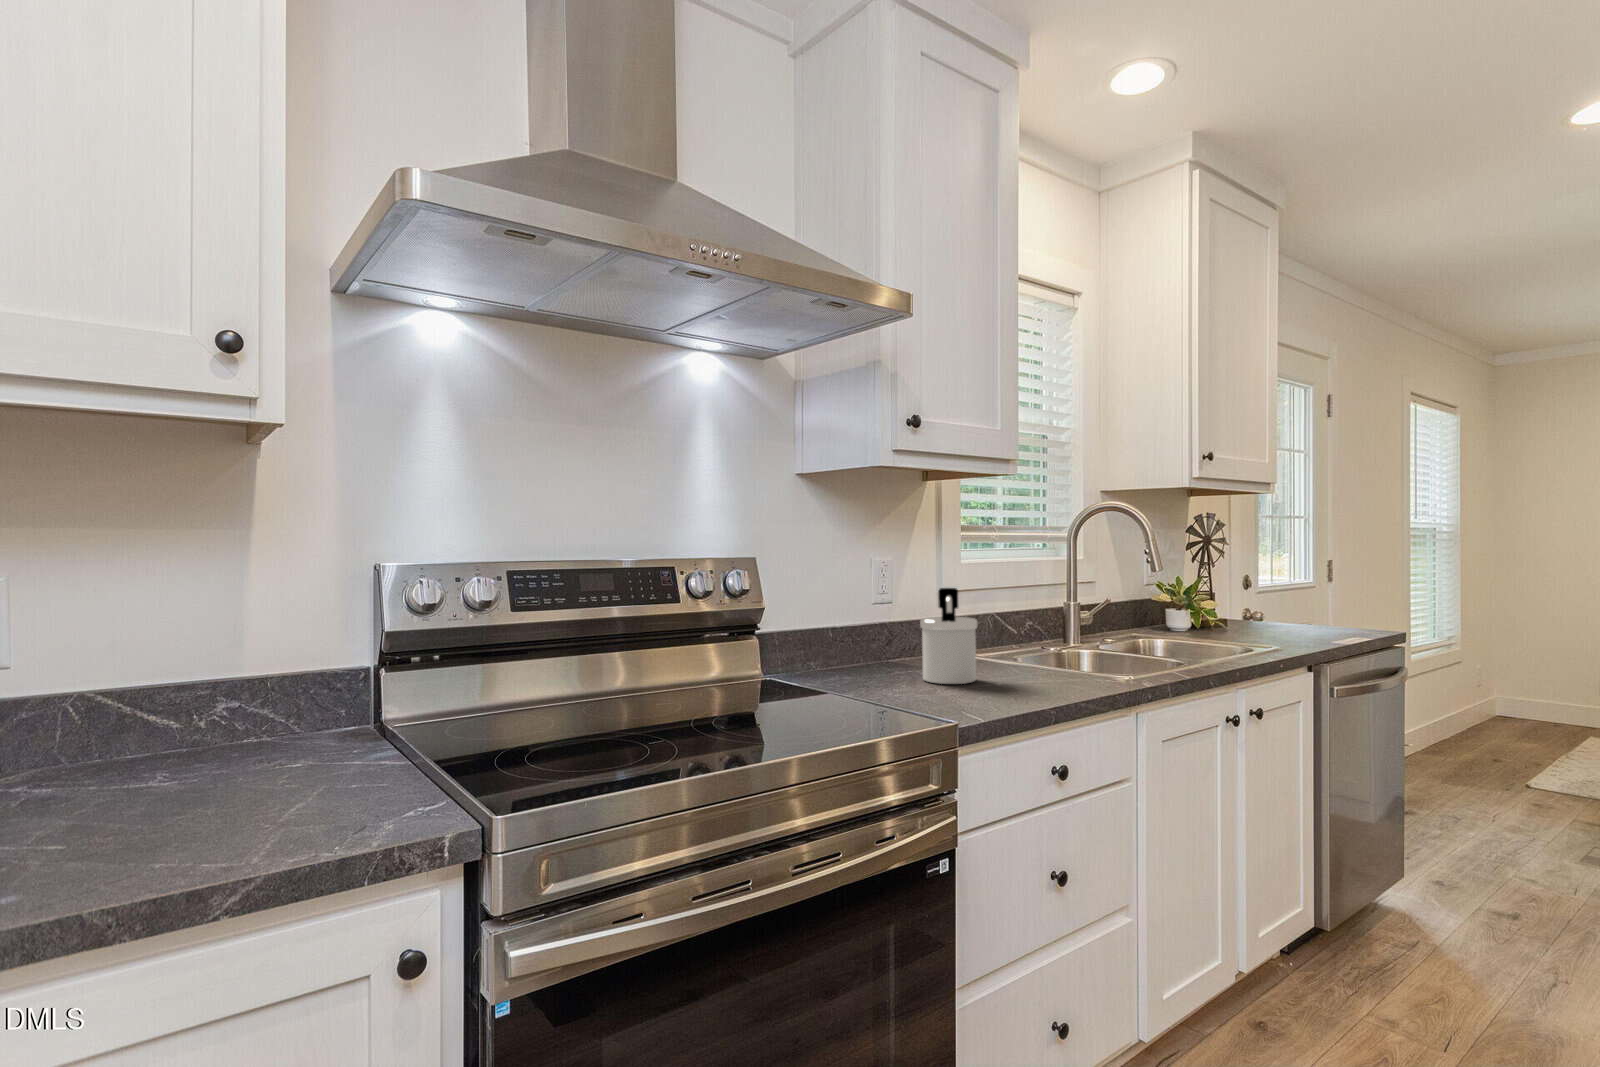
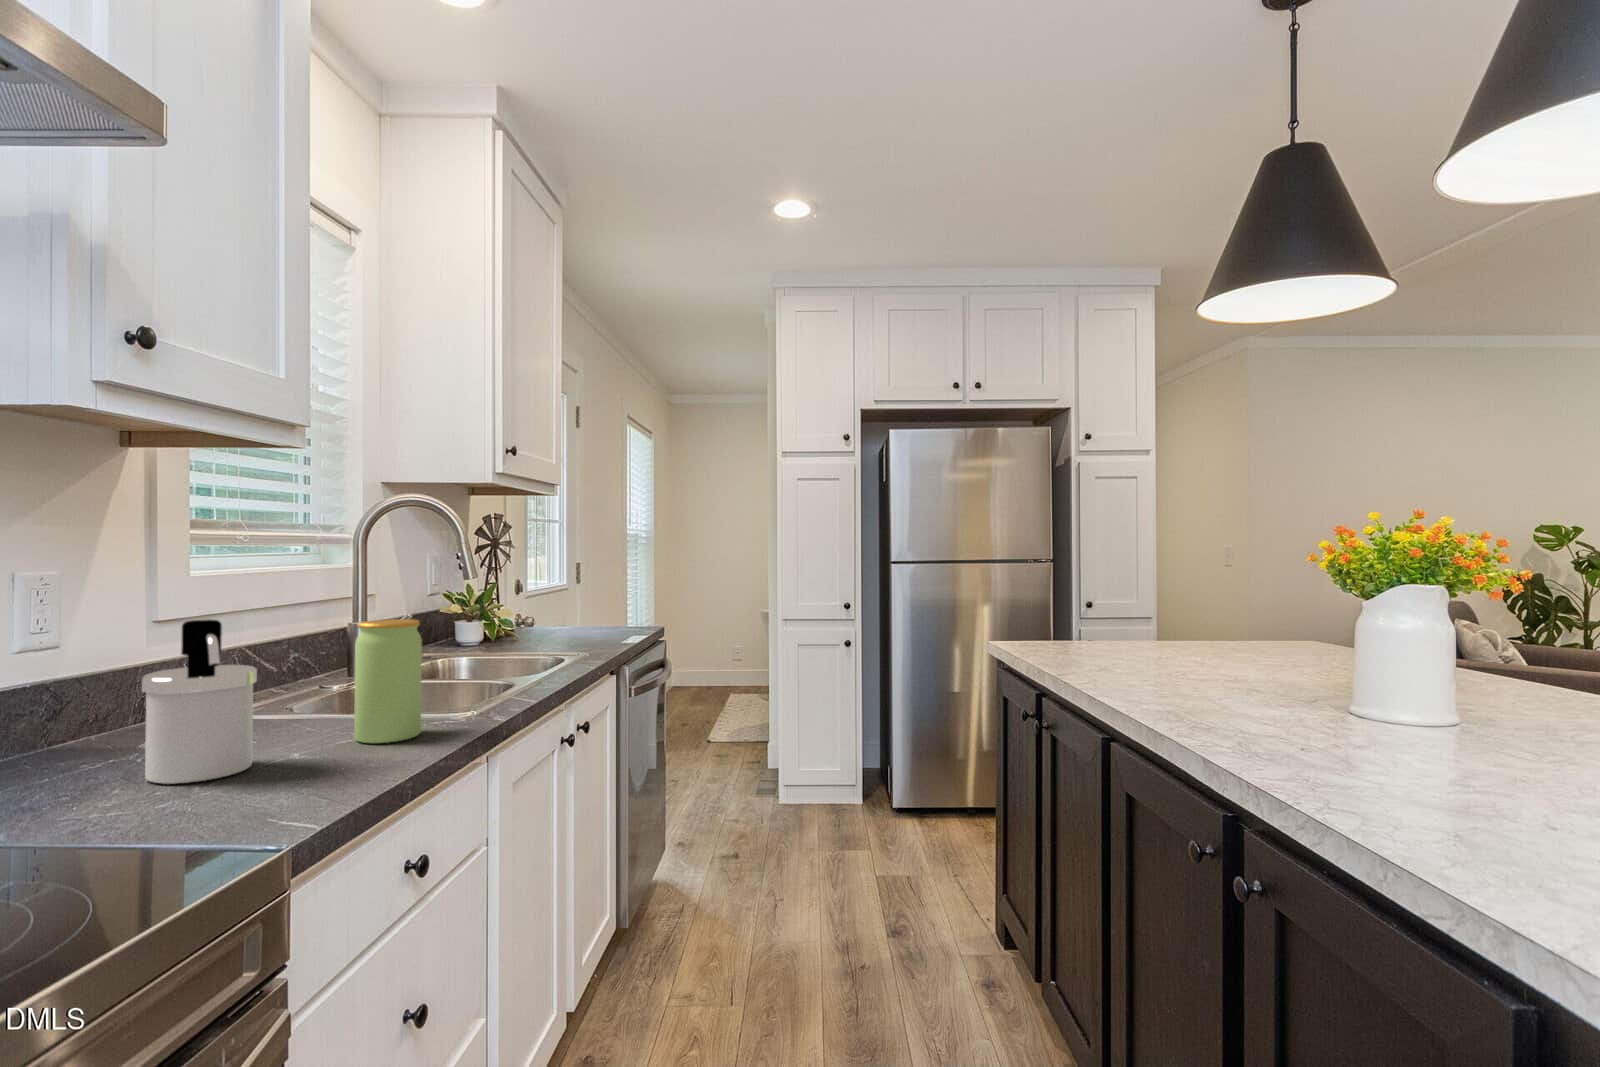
jar: none [1039,595,1084,682] -> present [354,619,422,743]

